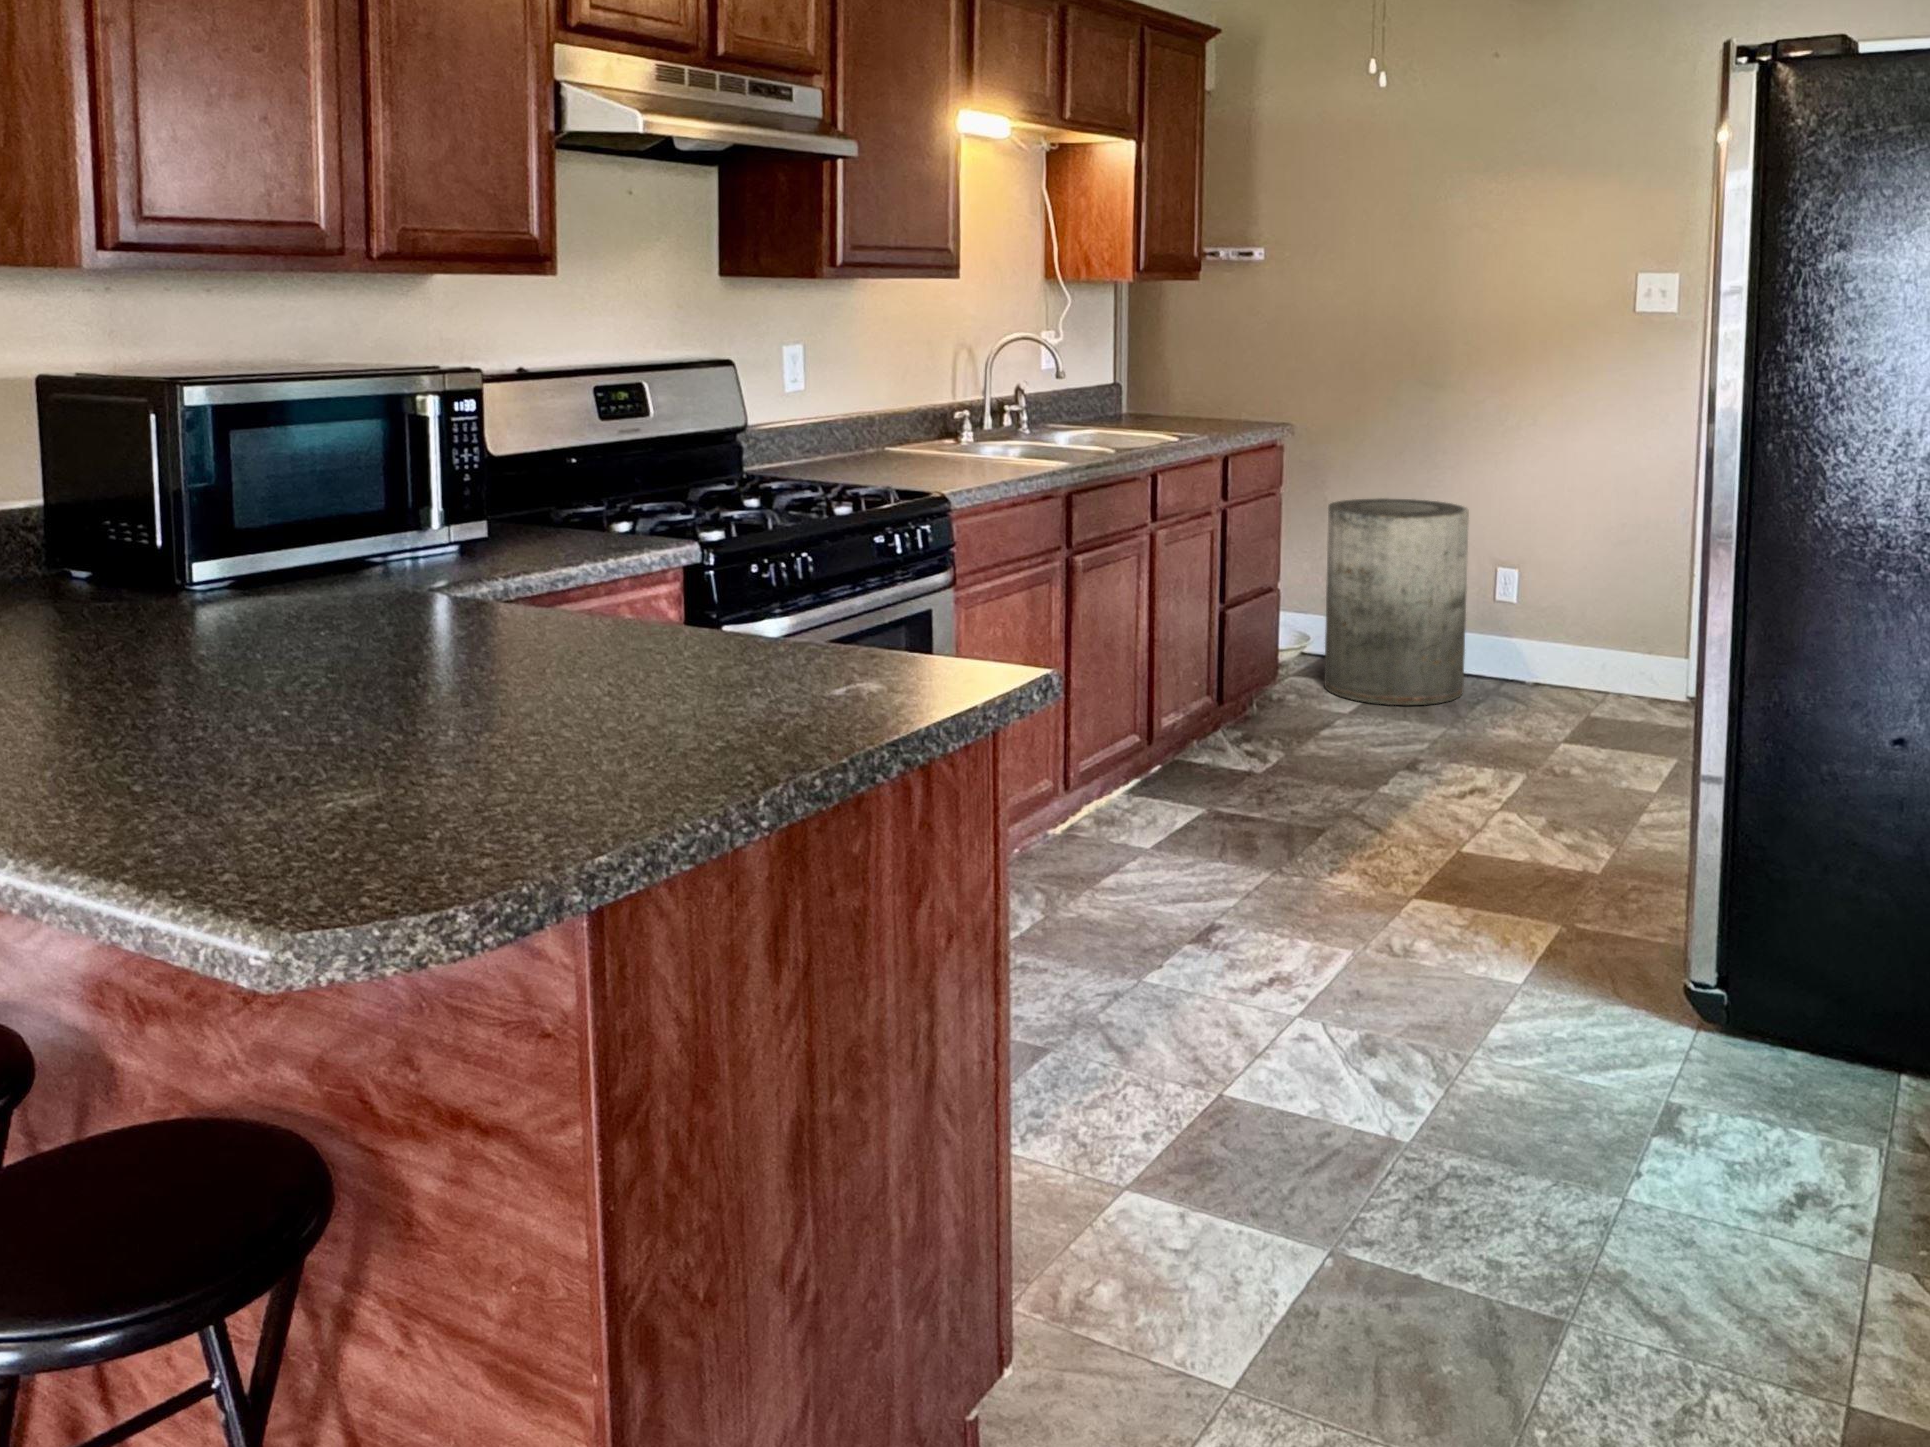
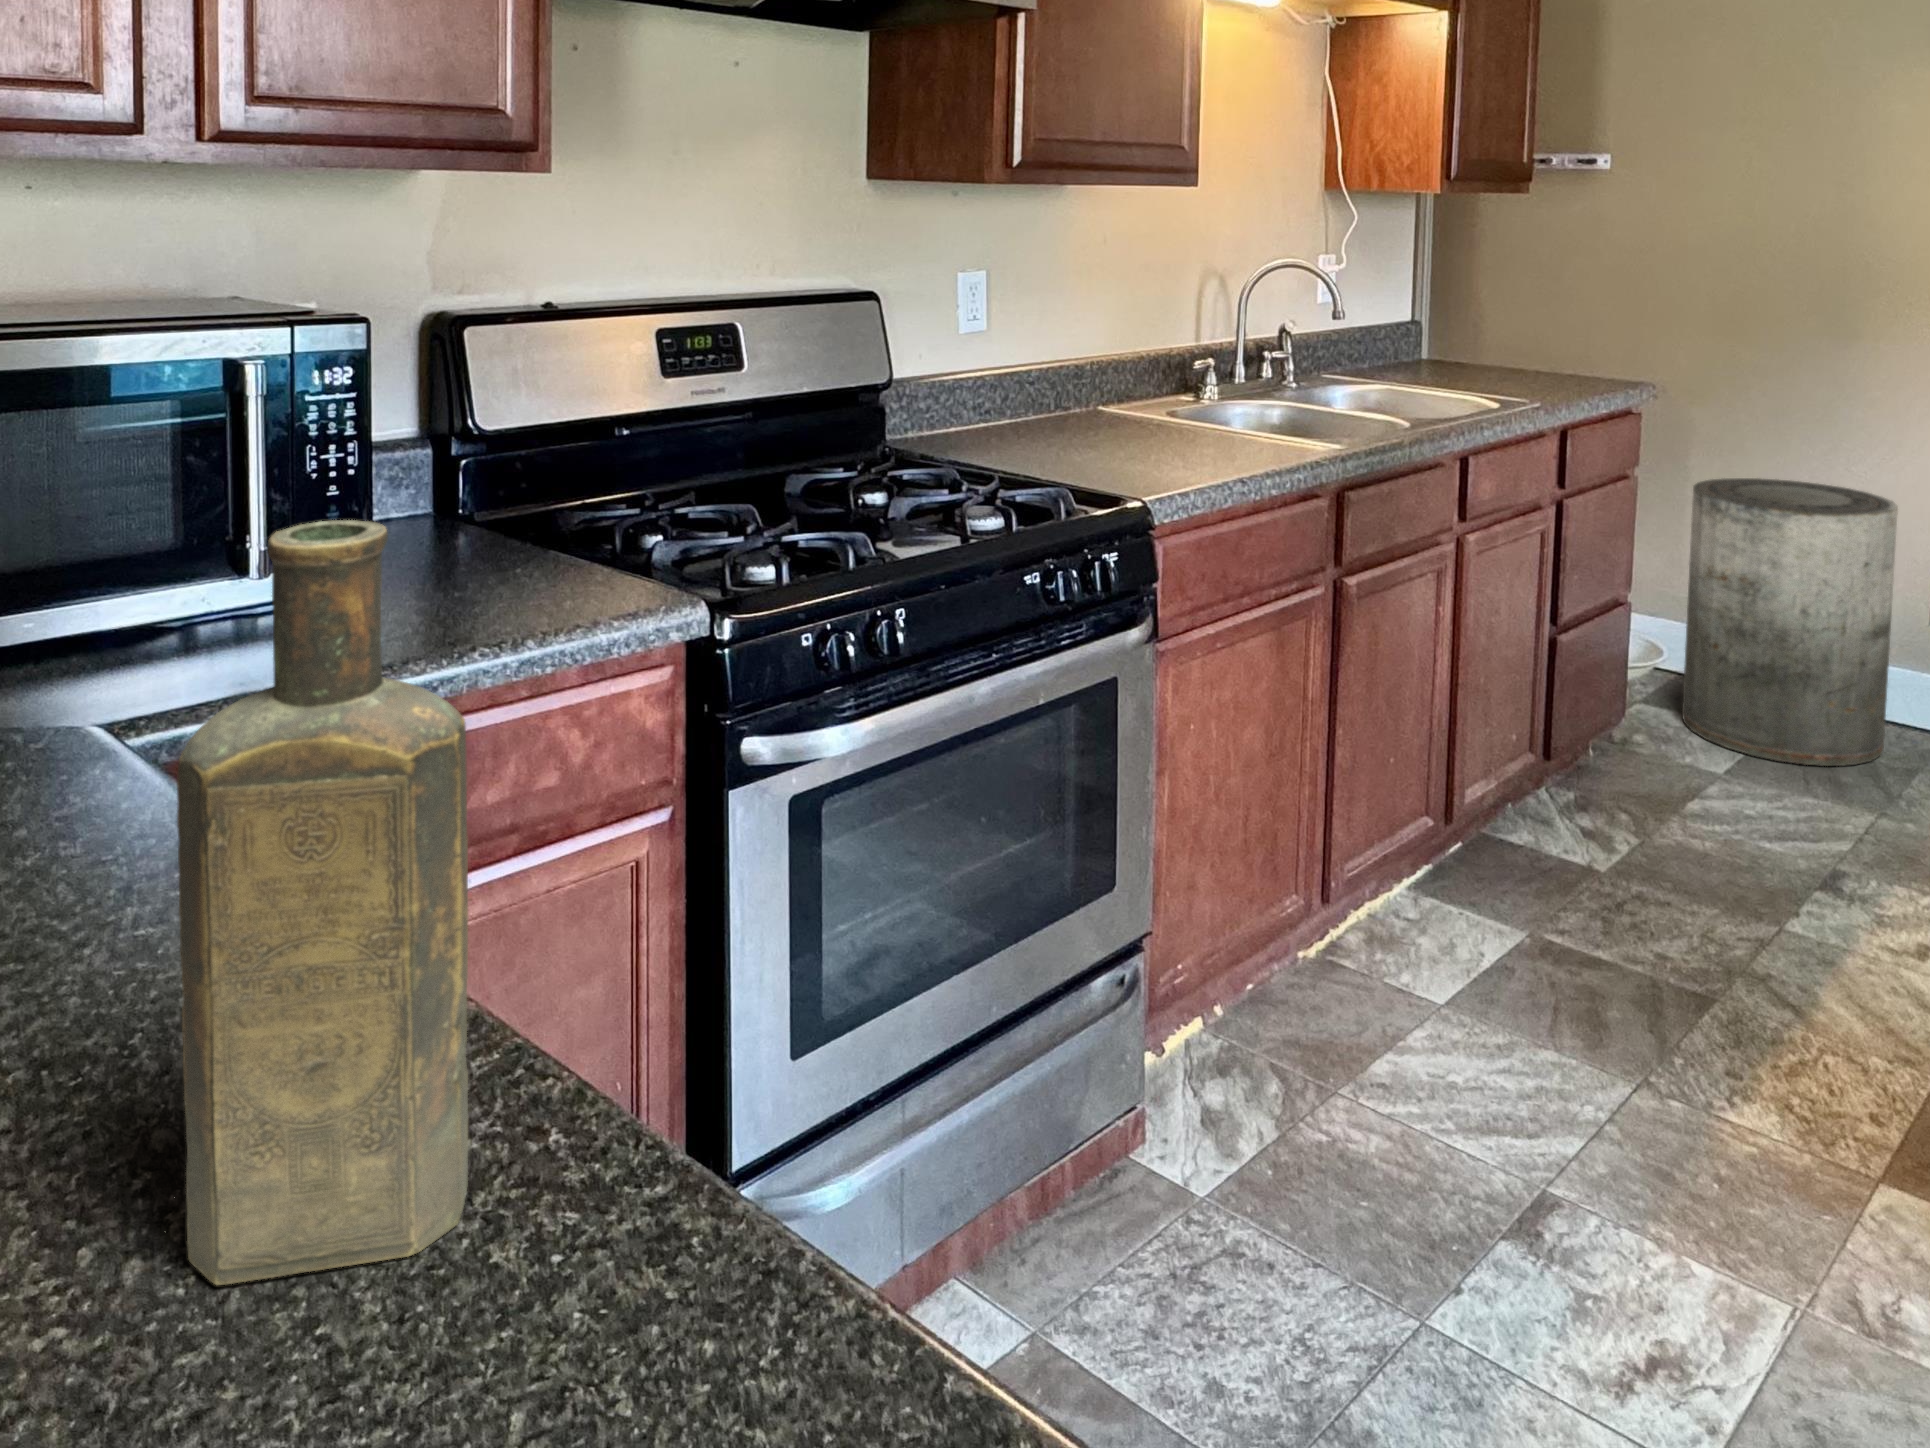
bottle: none [706,411,815,665] -> present [177,520,468,1285]

